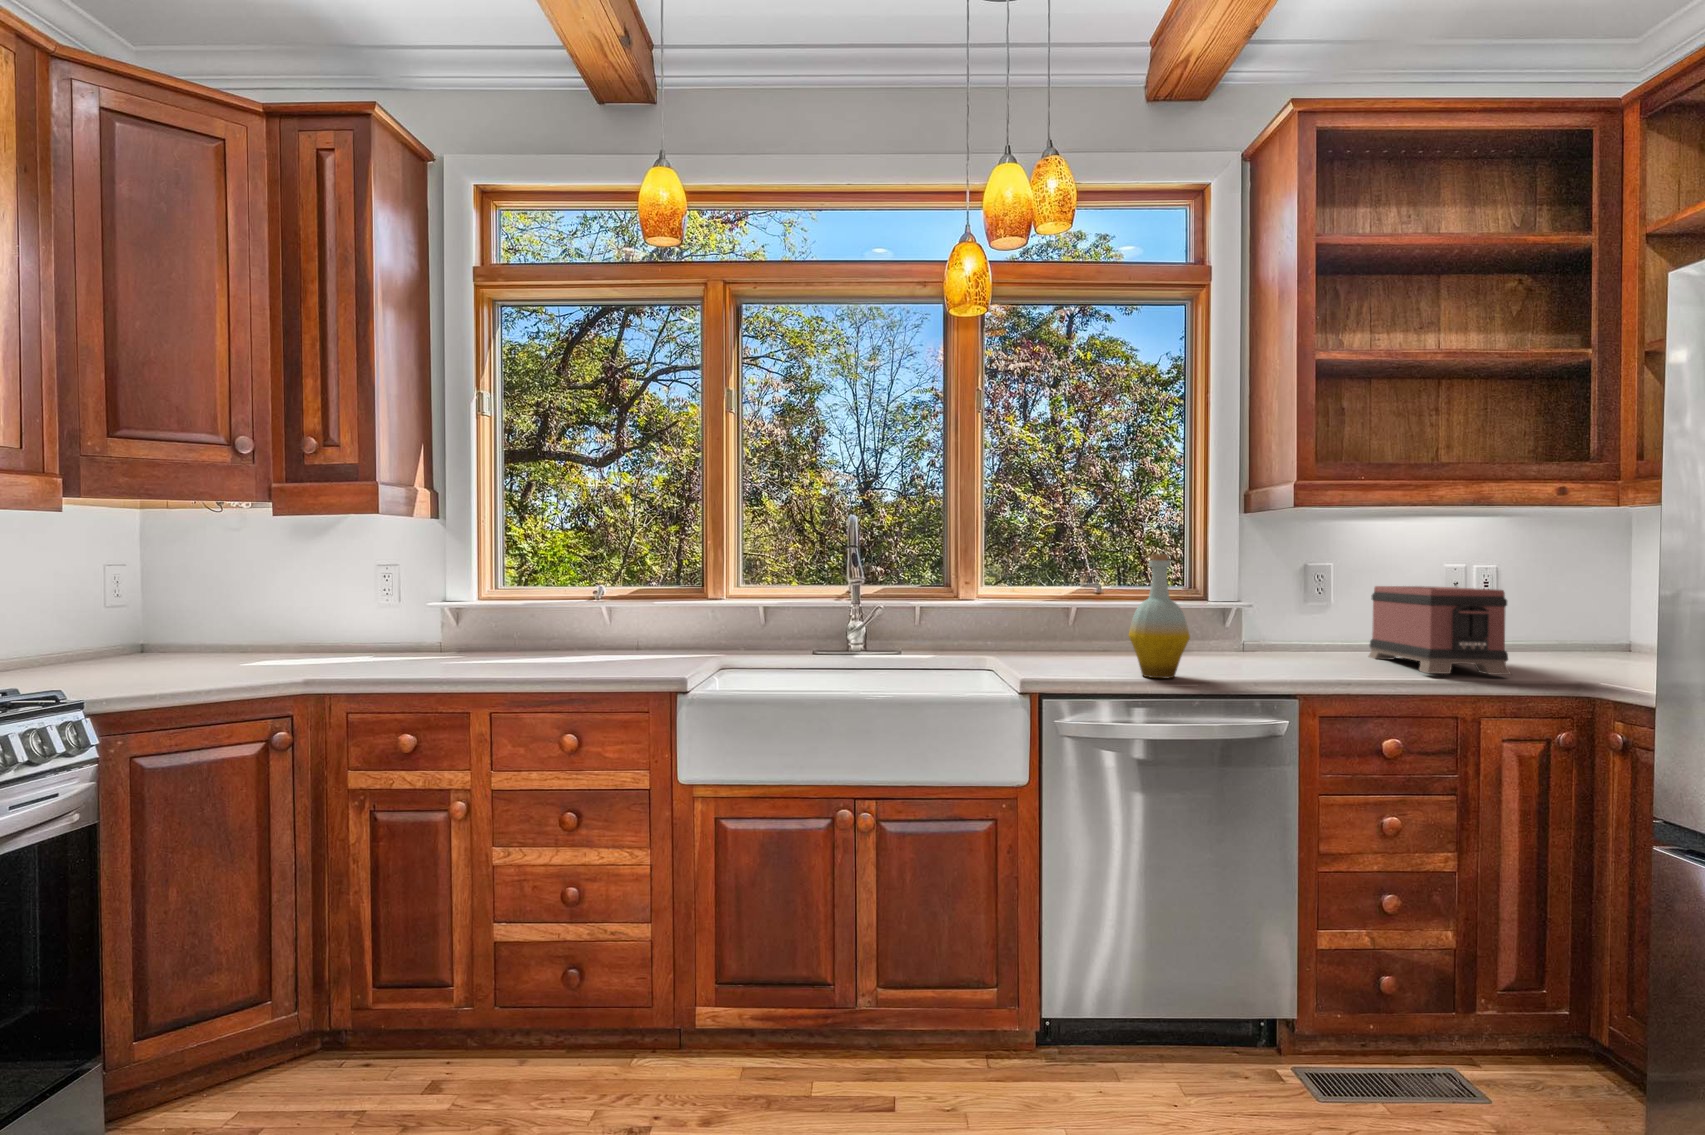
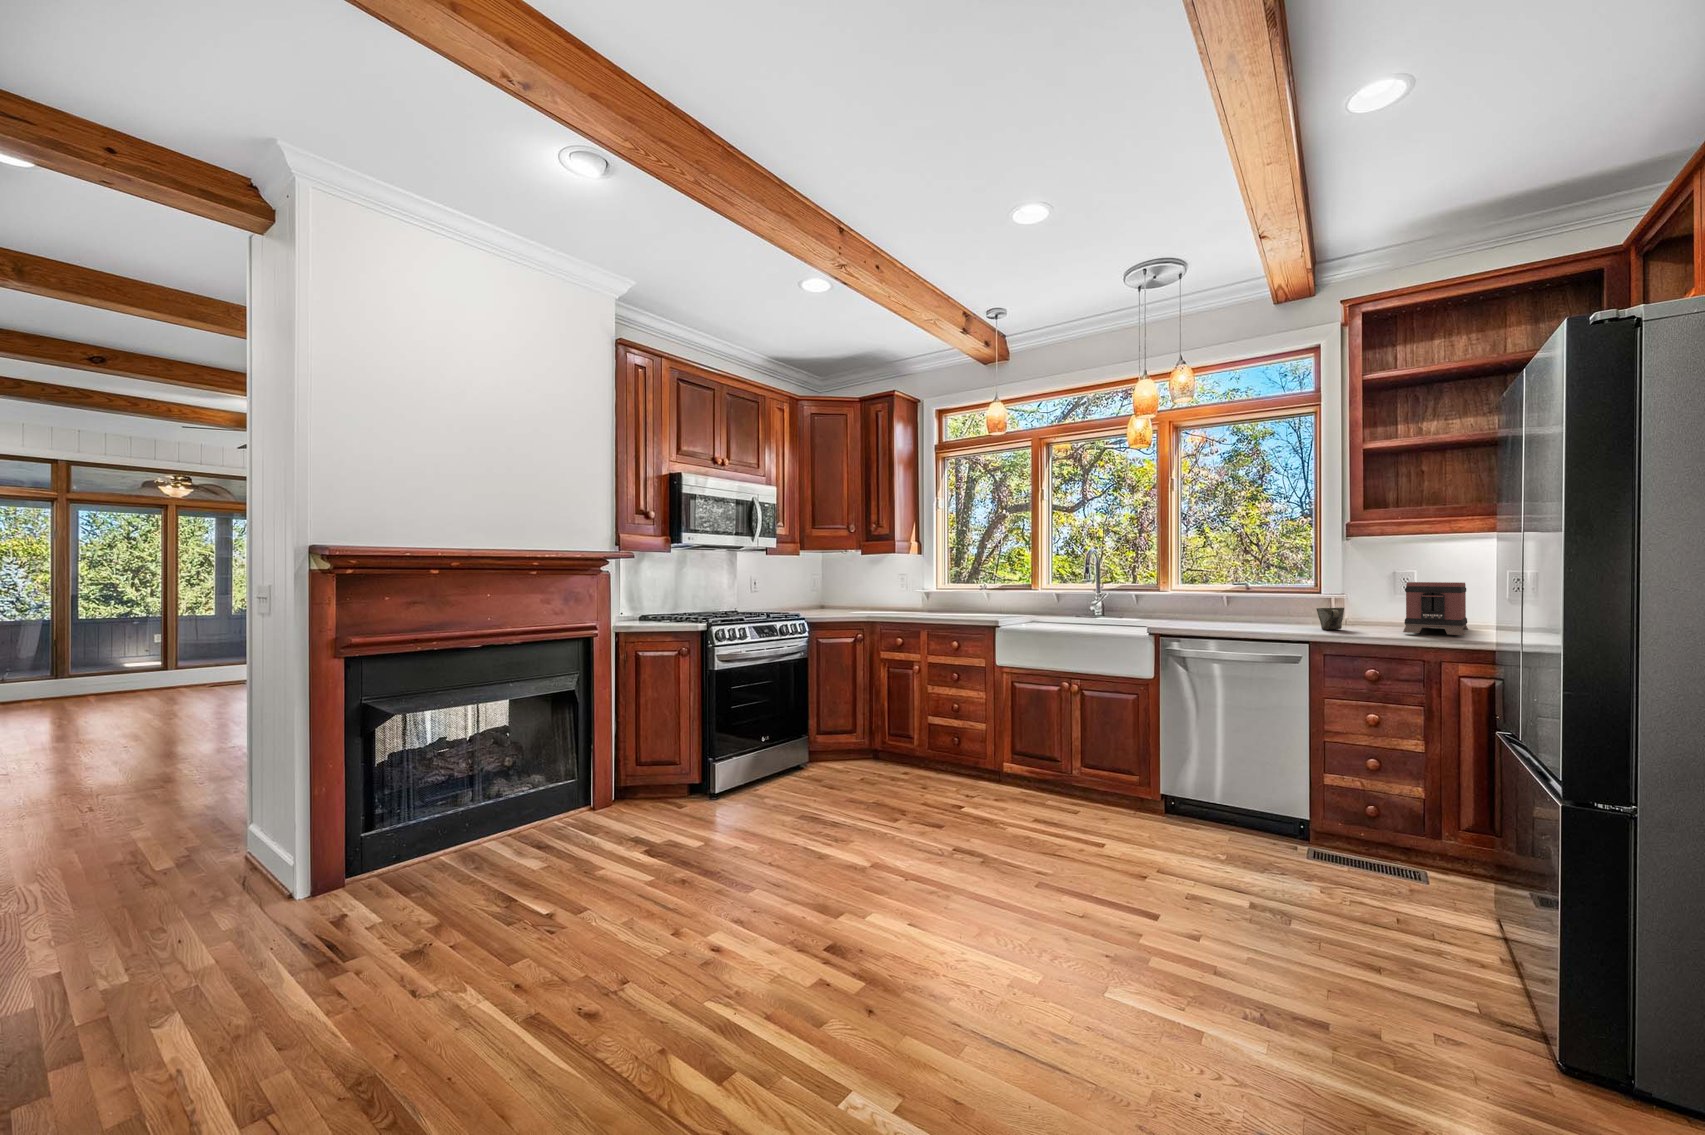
bottle: present [1129,554,1190,678] -> none [1209,564,1244,629]
mug: none [1281,631,1335,671] -> present [1316,608,1344,630]

